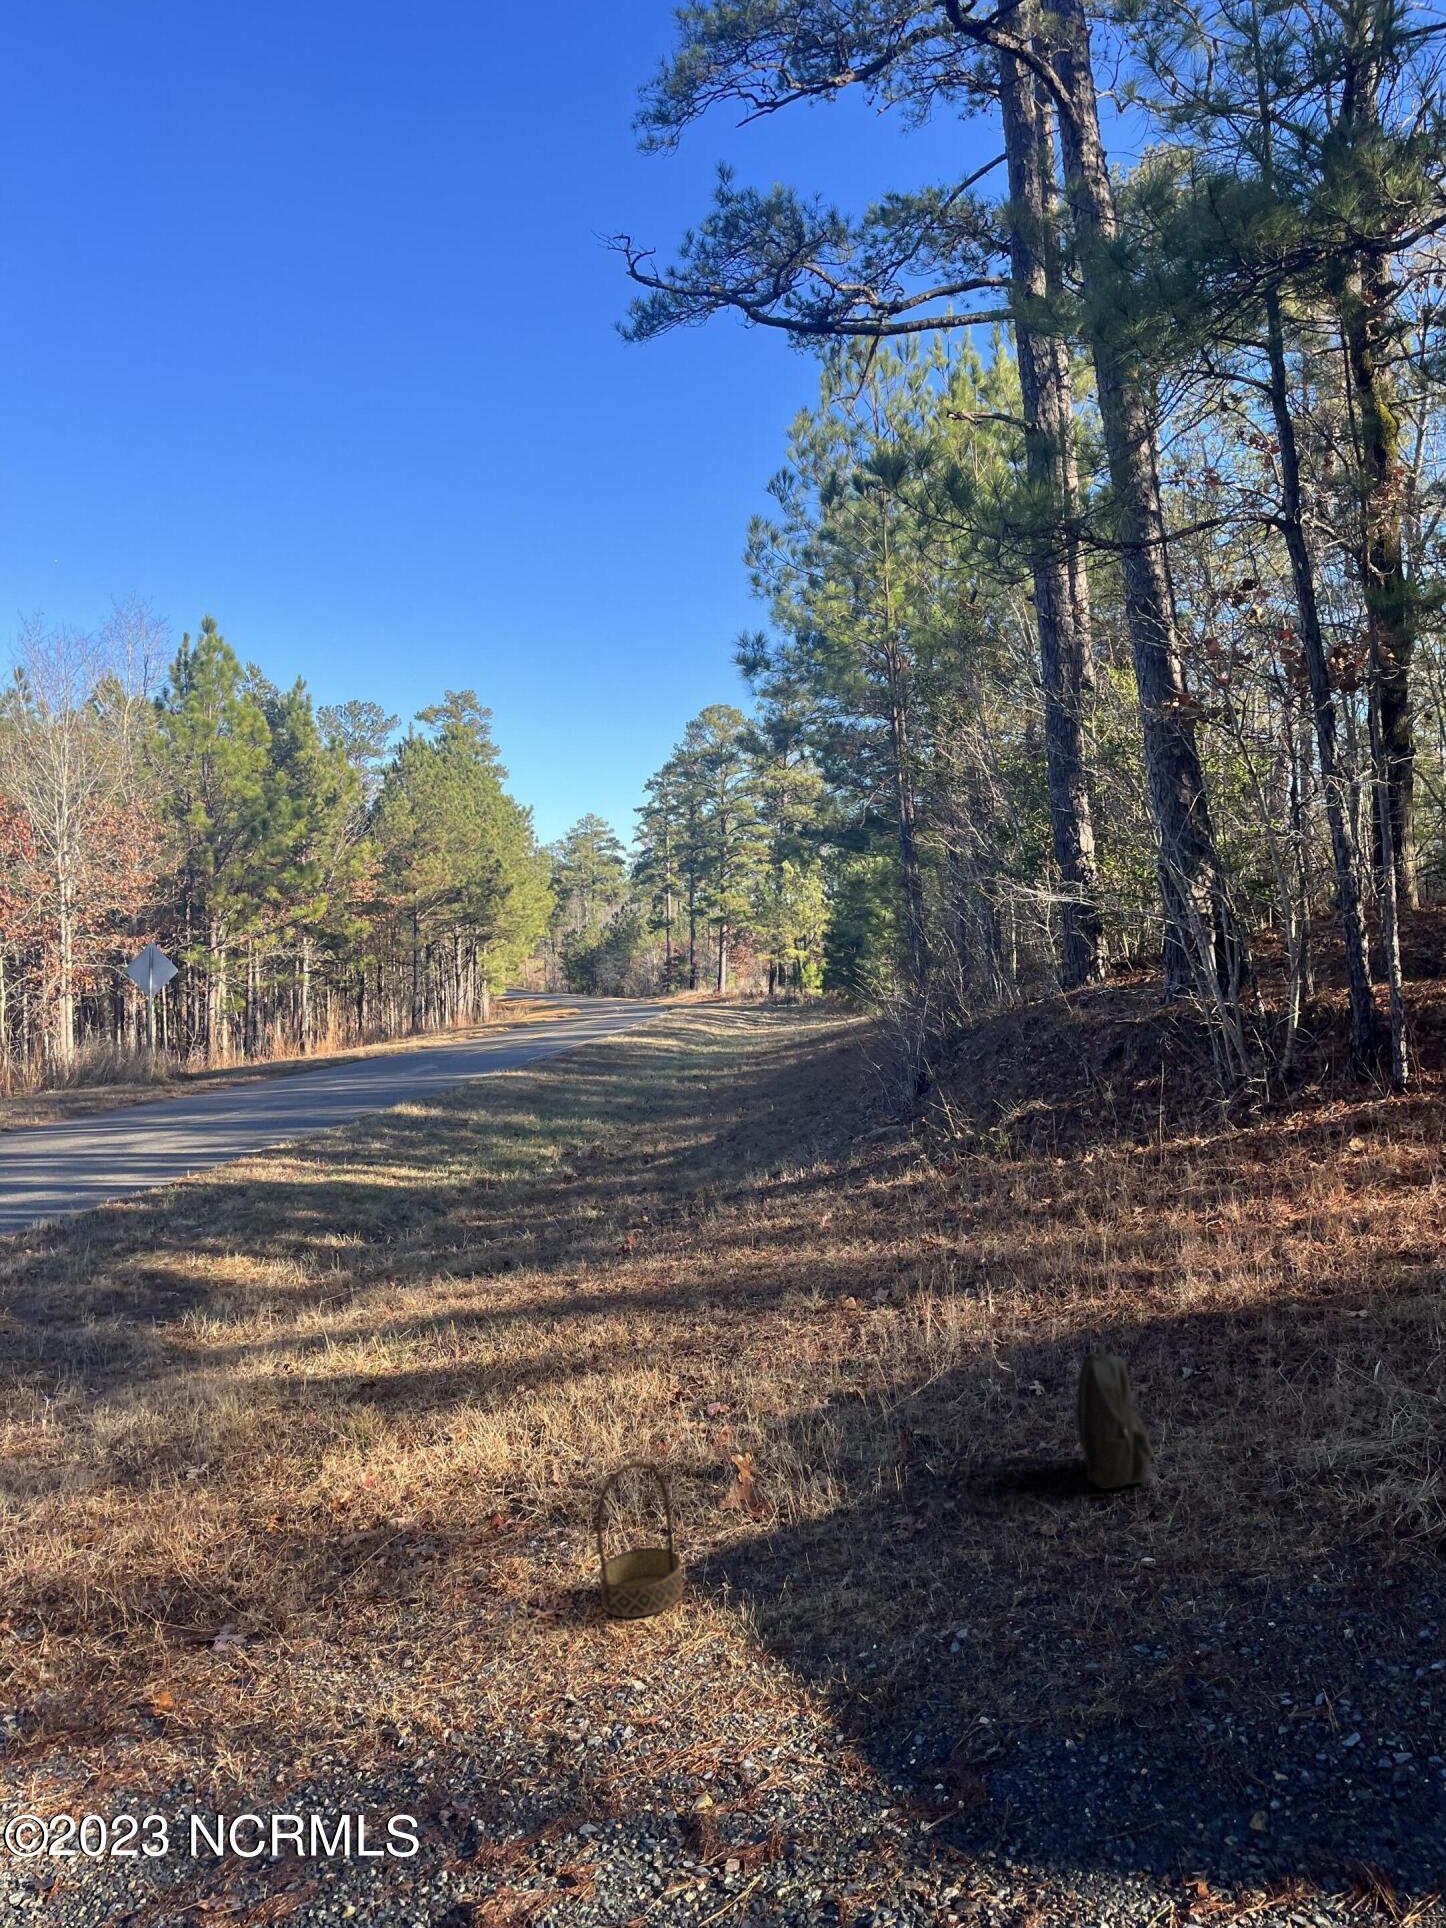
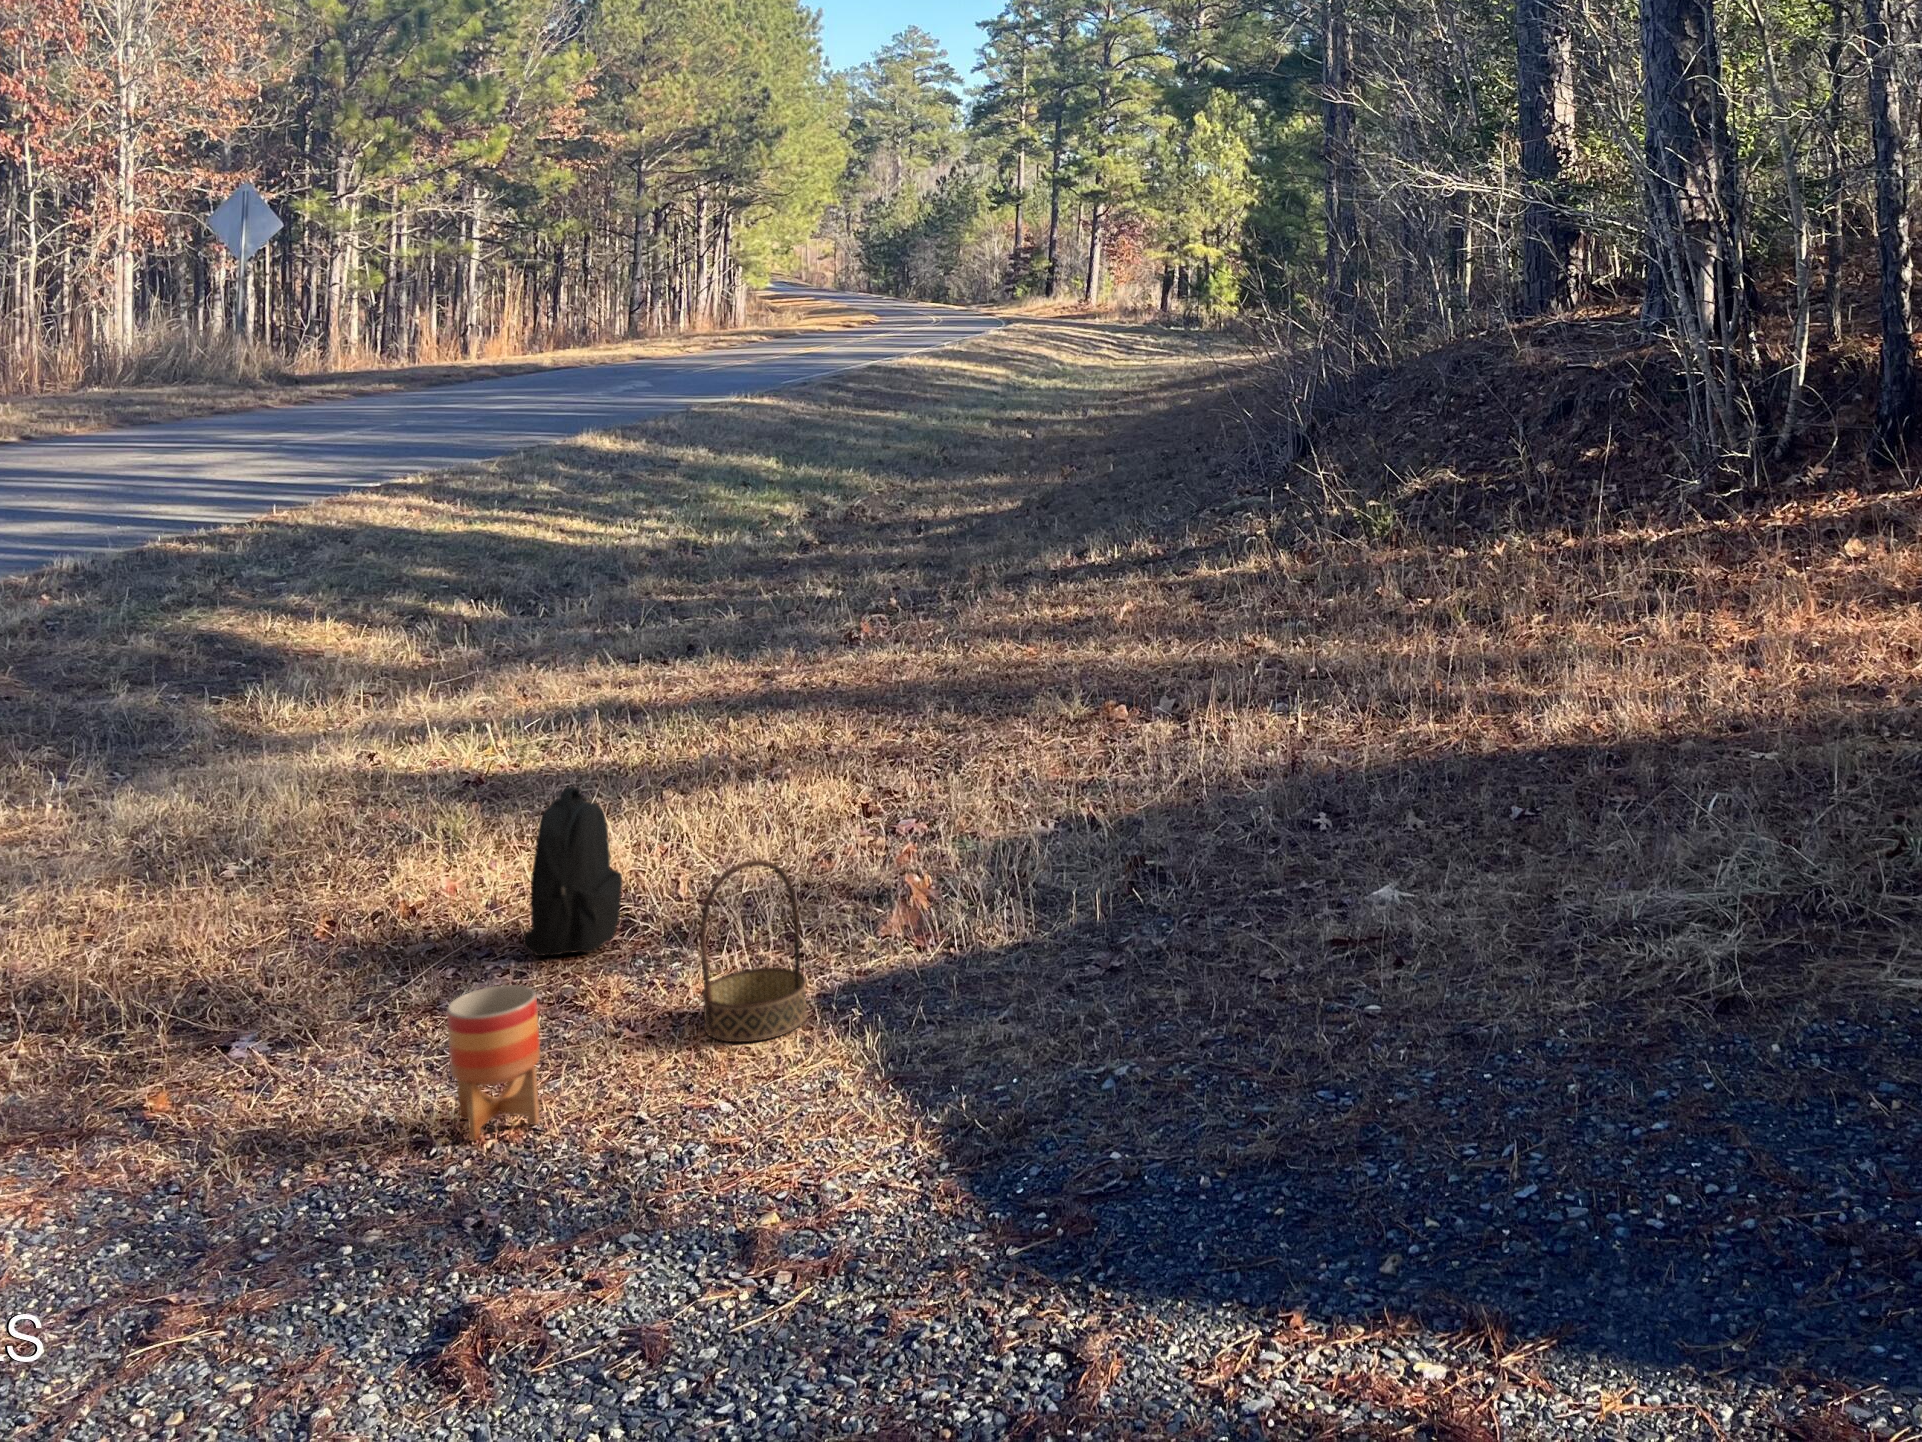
backpack: present [1076,1344,1151,1489] -> present [523,787,623,956]
planter: none [405,1591,486,1734] -> present [447,985,540,1141]

